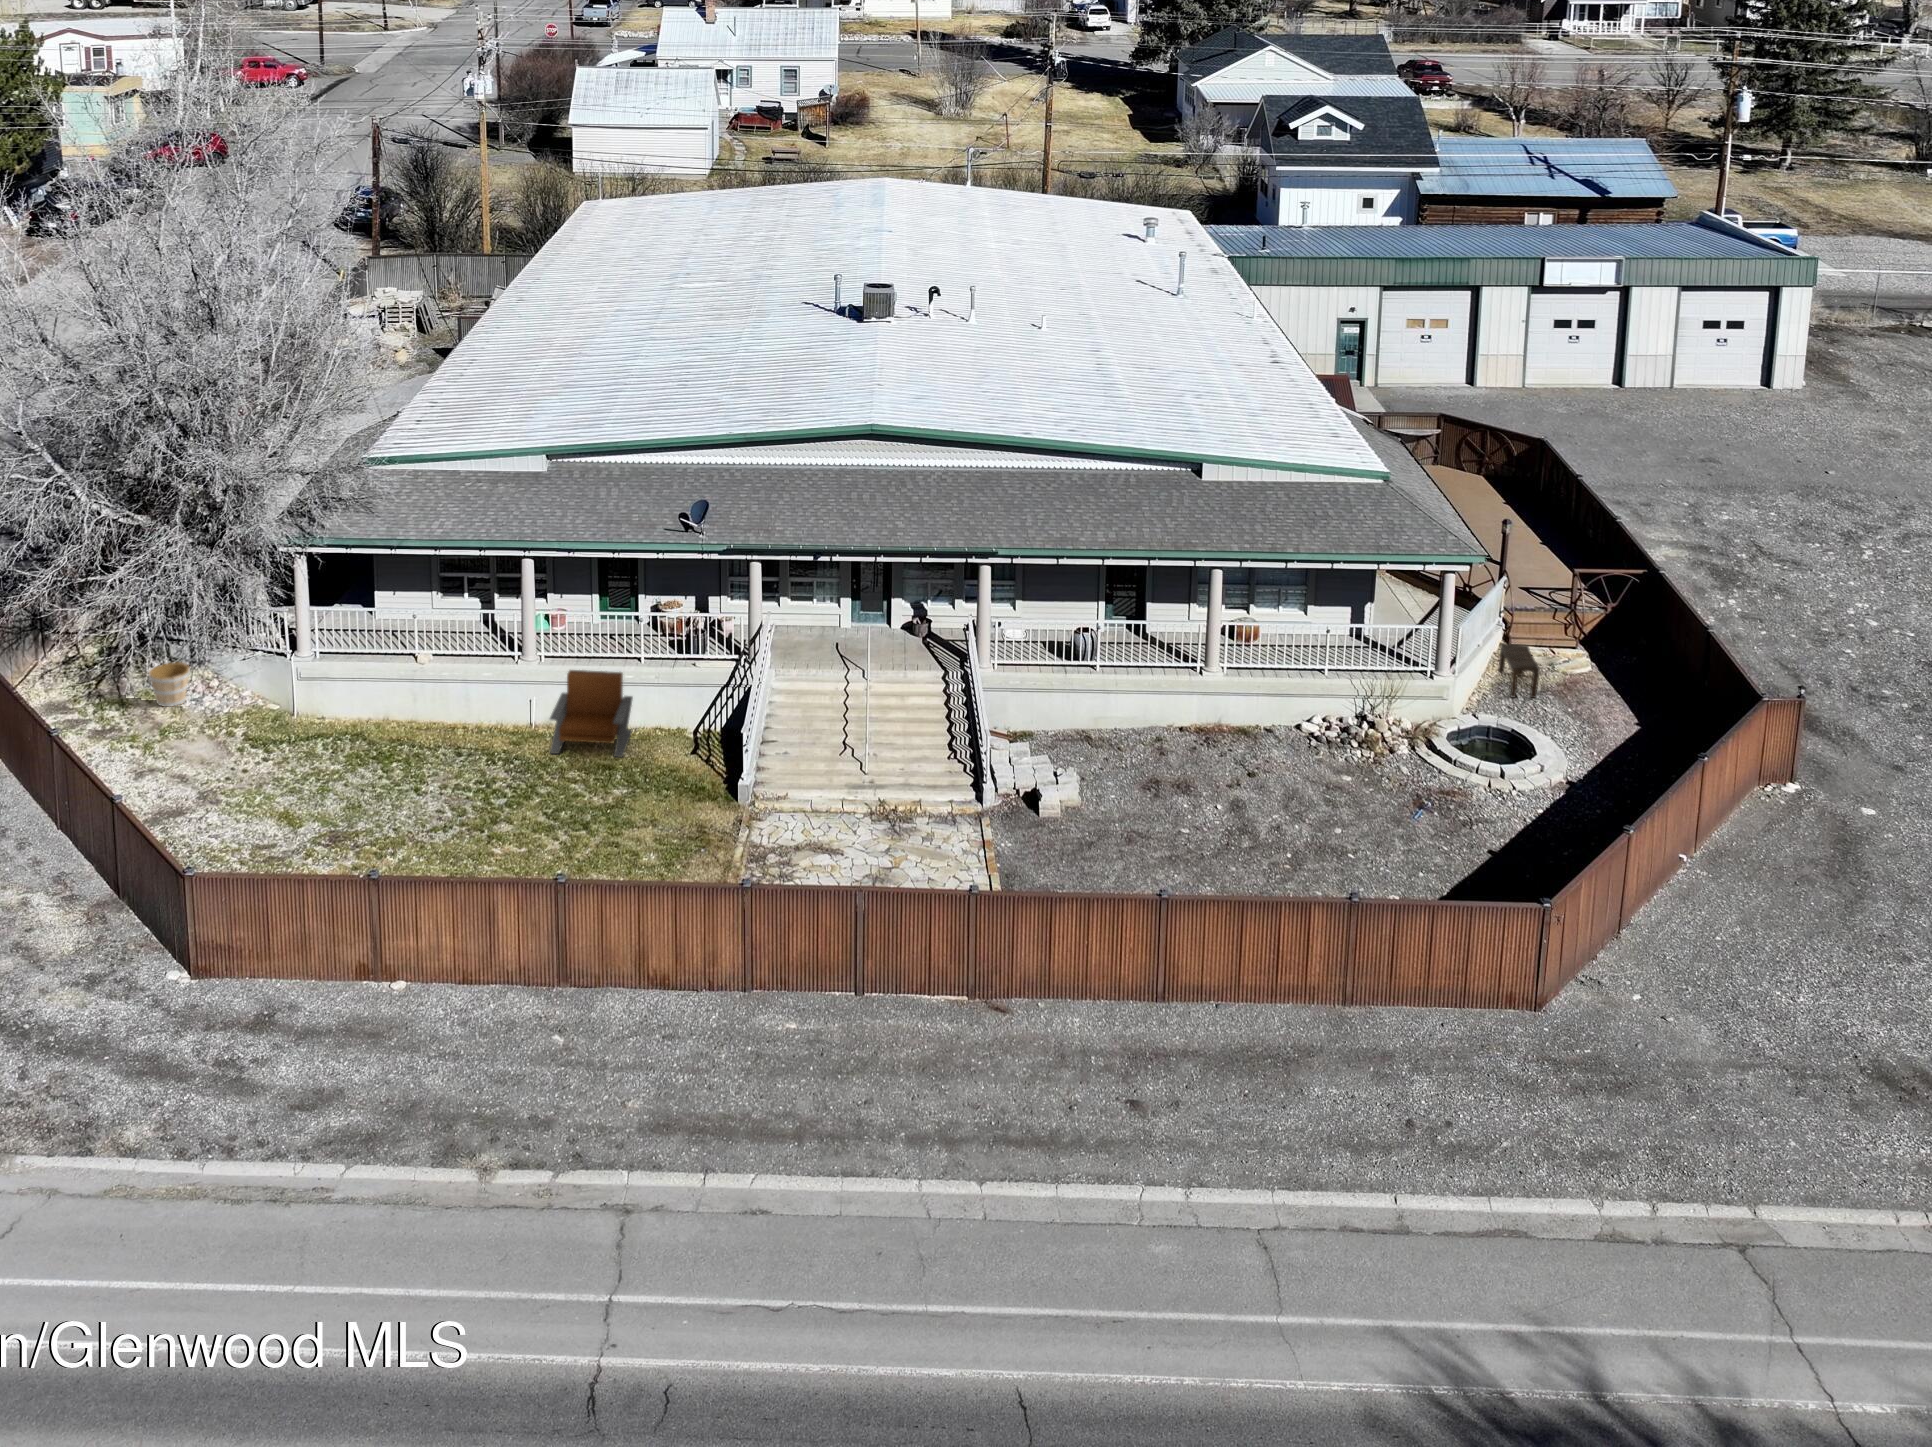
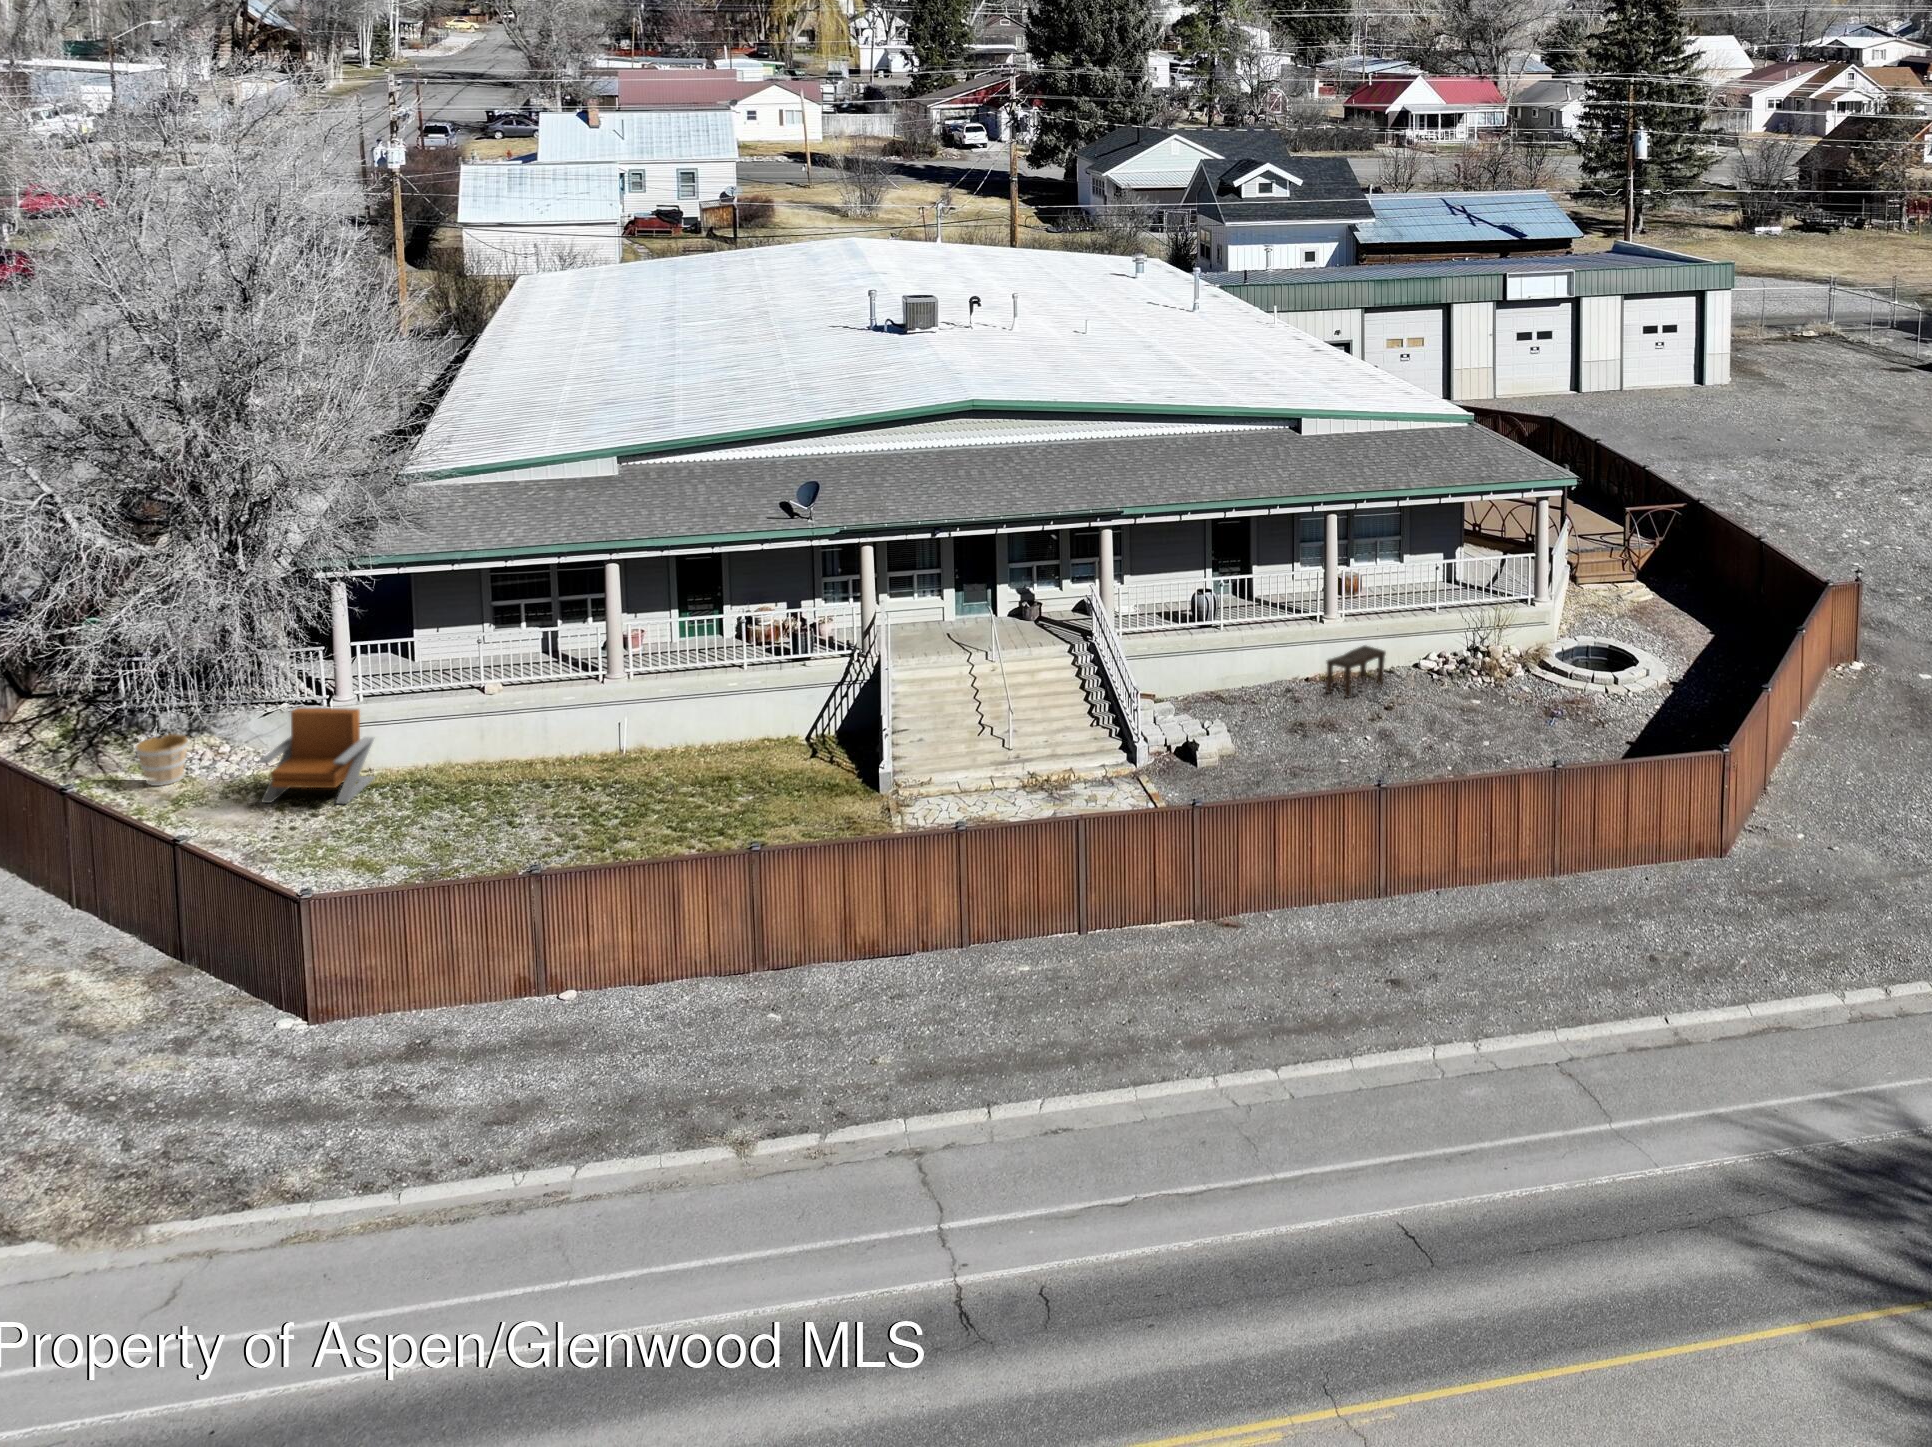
bench: present [1498,643,1540,698] -> present [1326,645,1386,698]
lounge chair: present [550,670,633,757] -> present [258,708,374,804]

